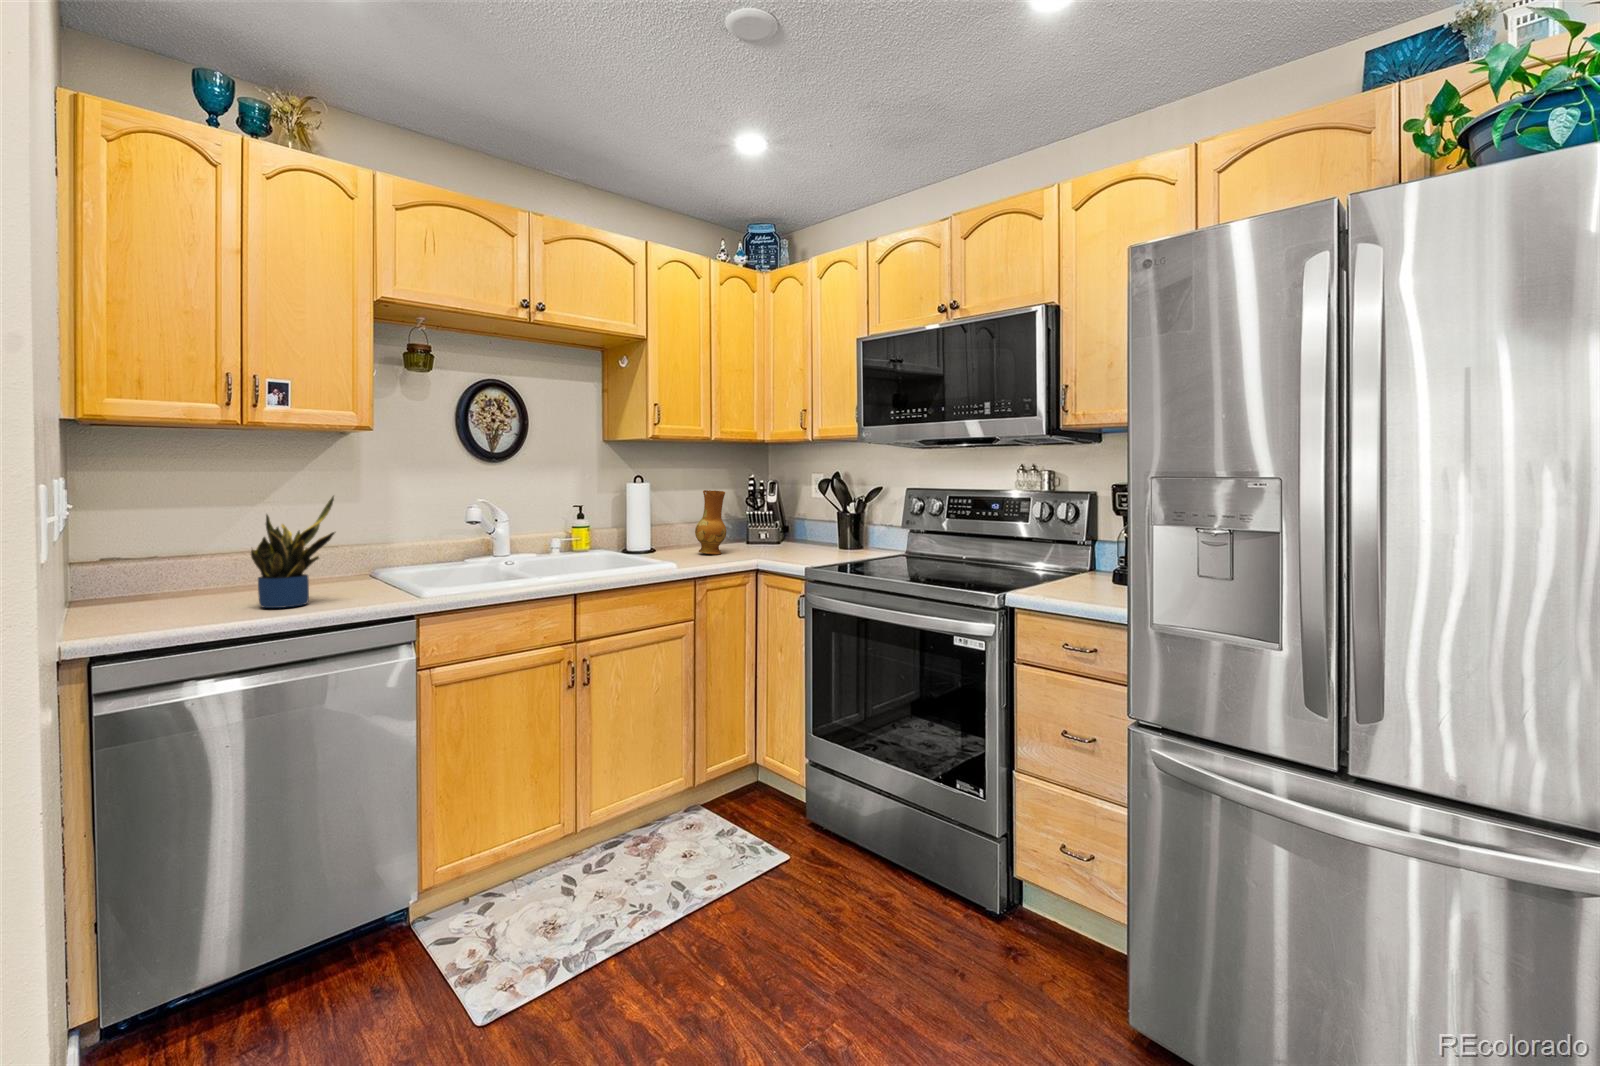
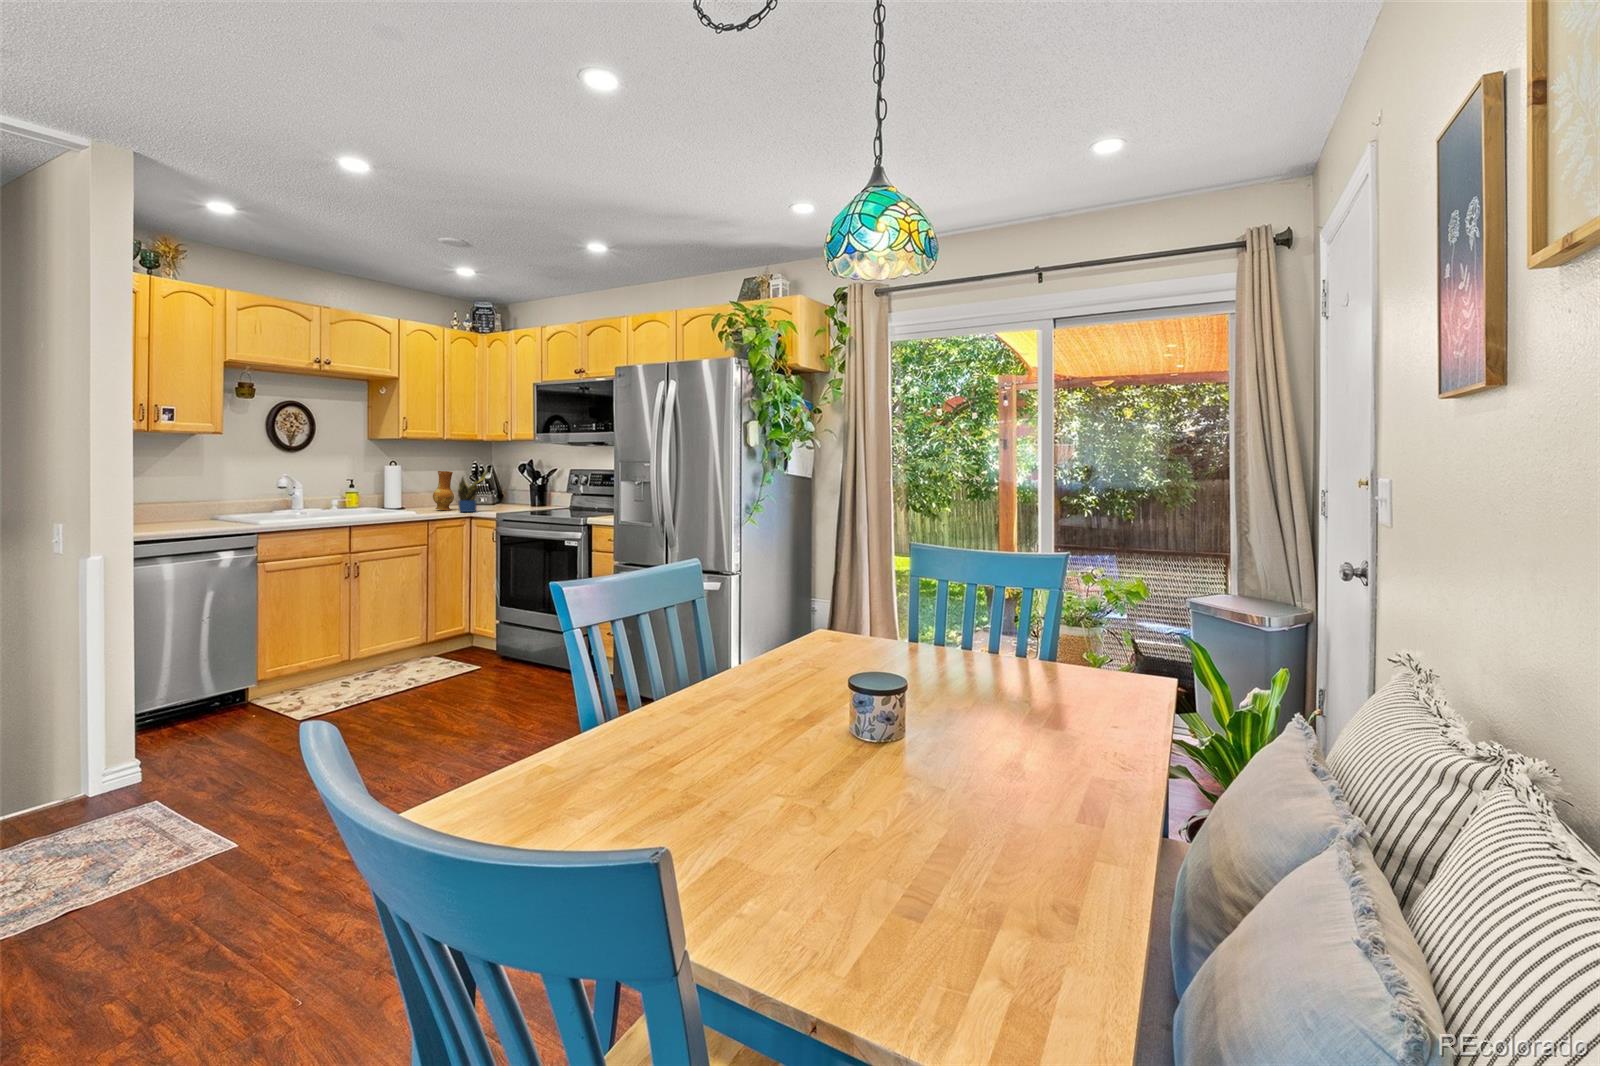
potted plant: present [251,496,335,608] -> present [458,471,488,512]

